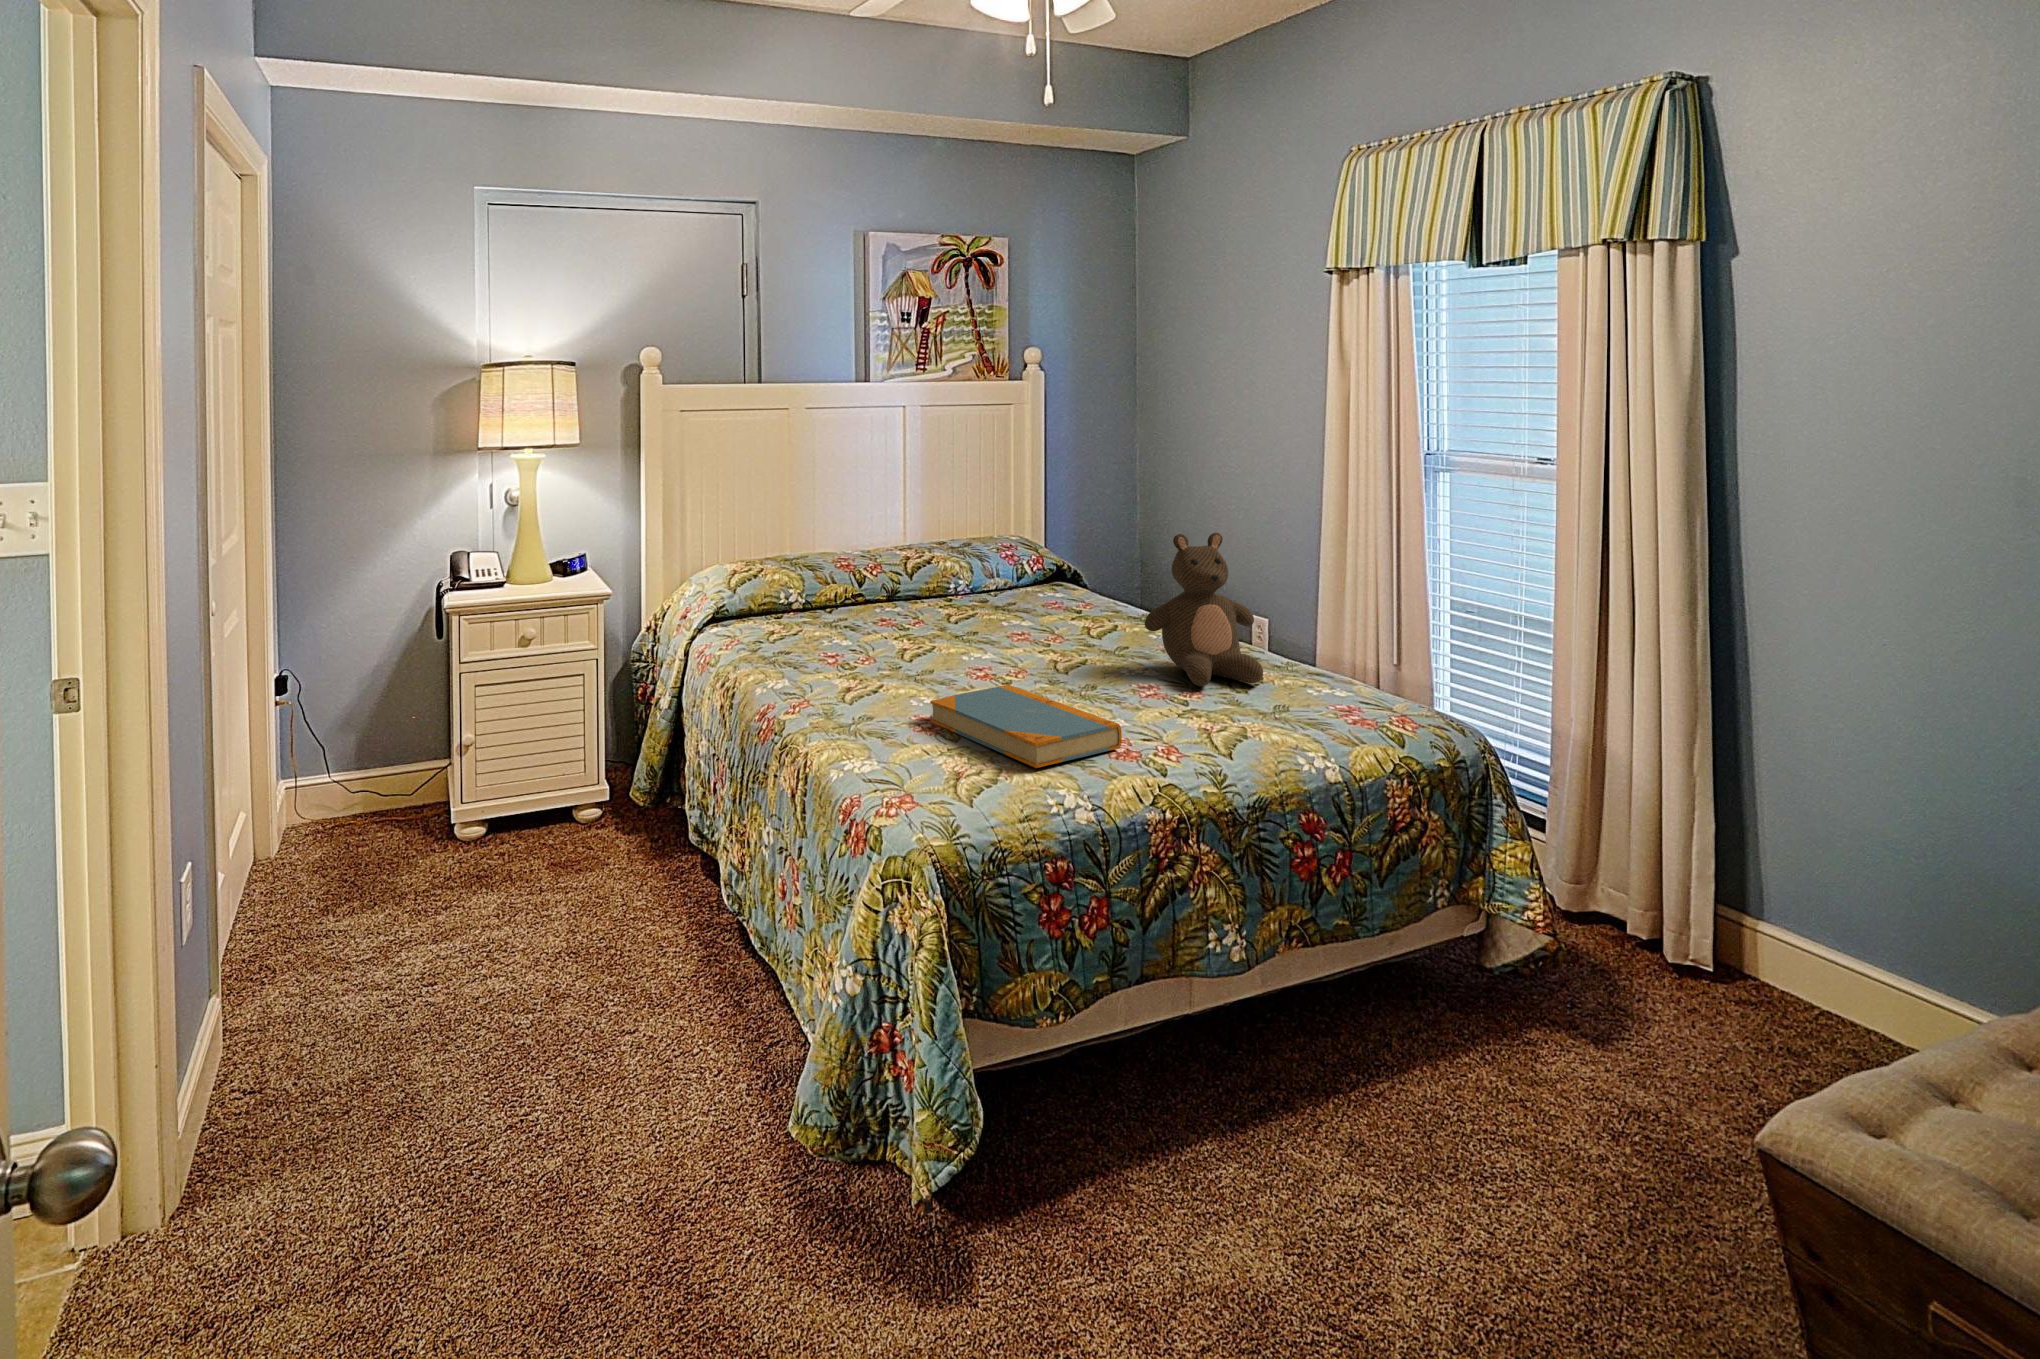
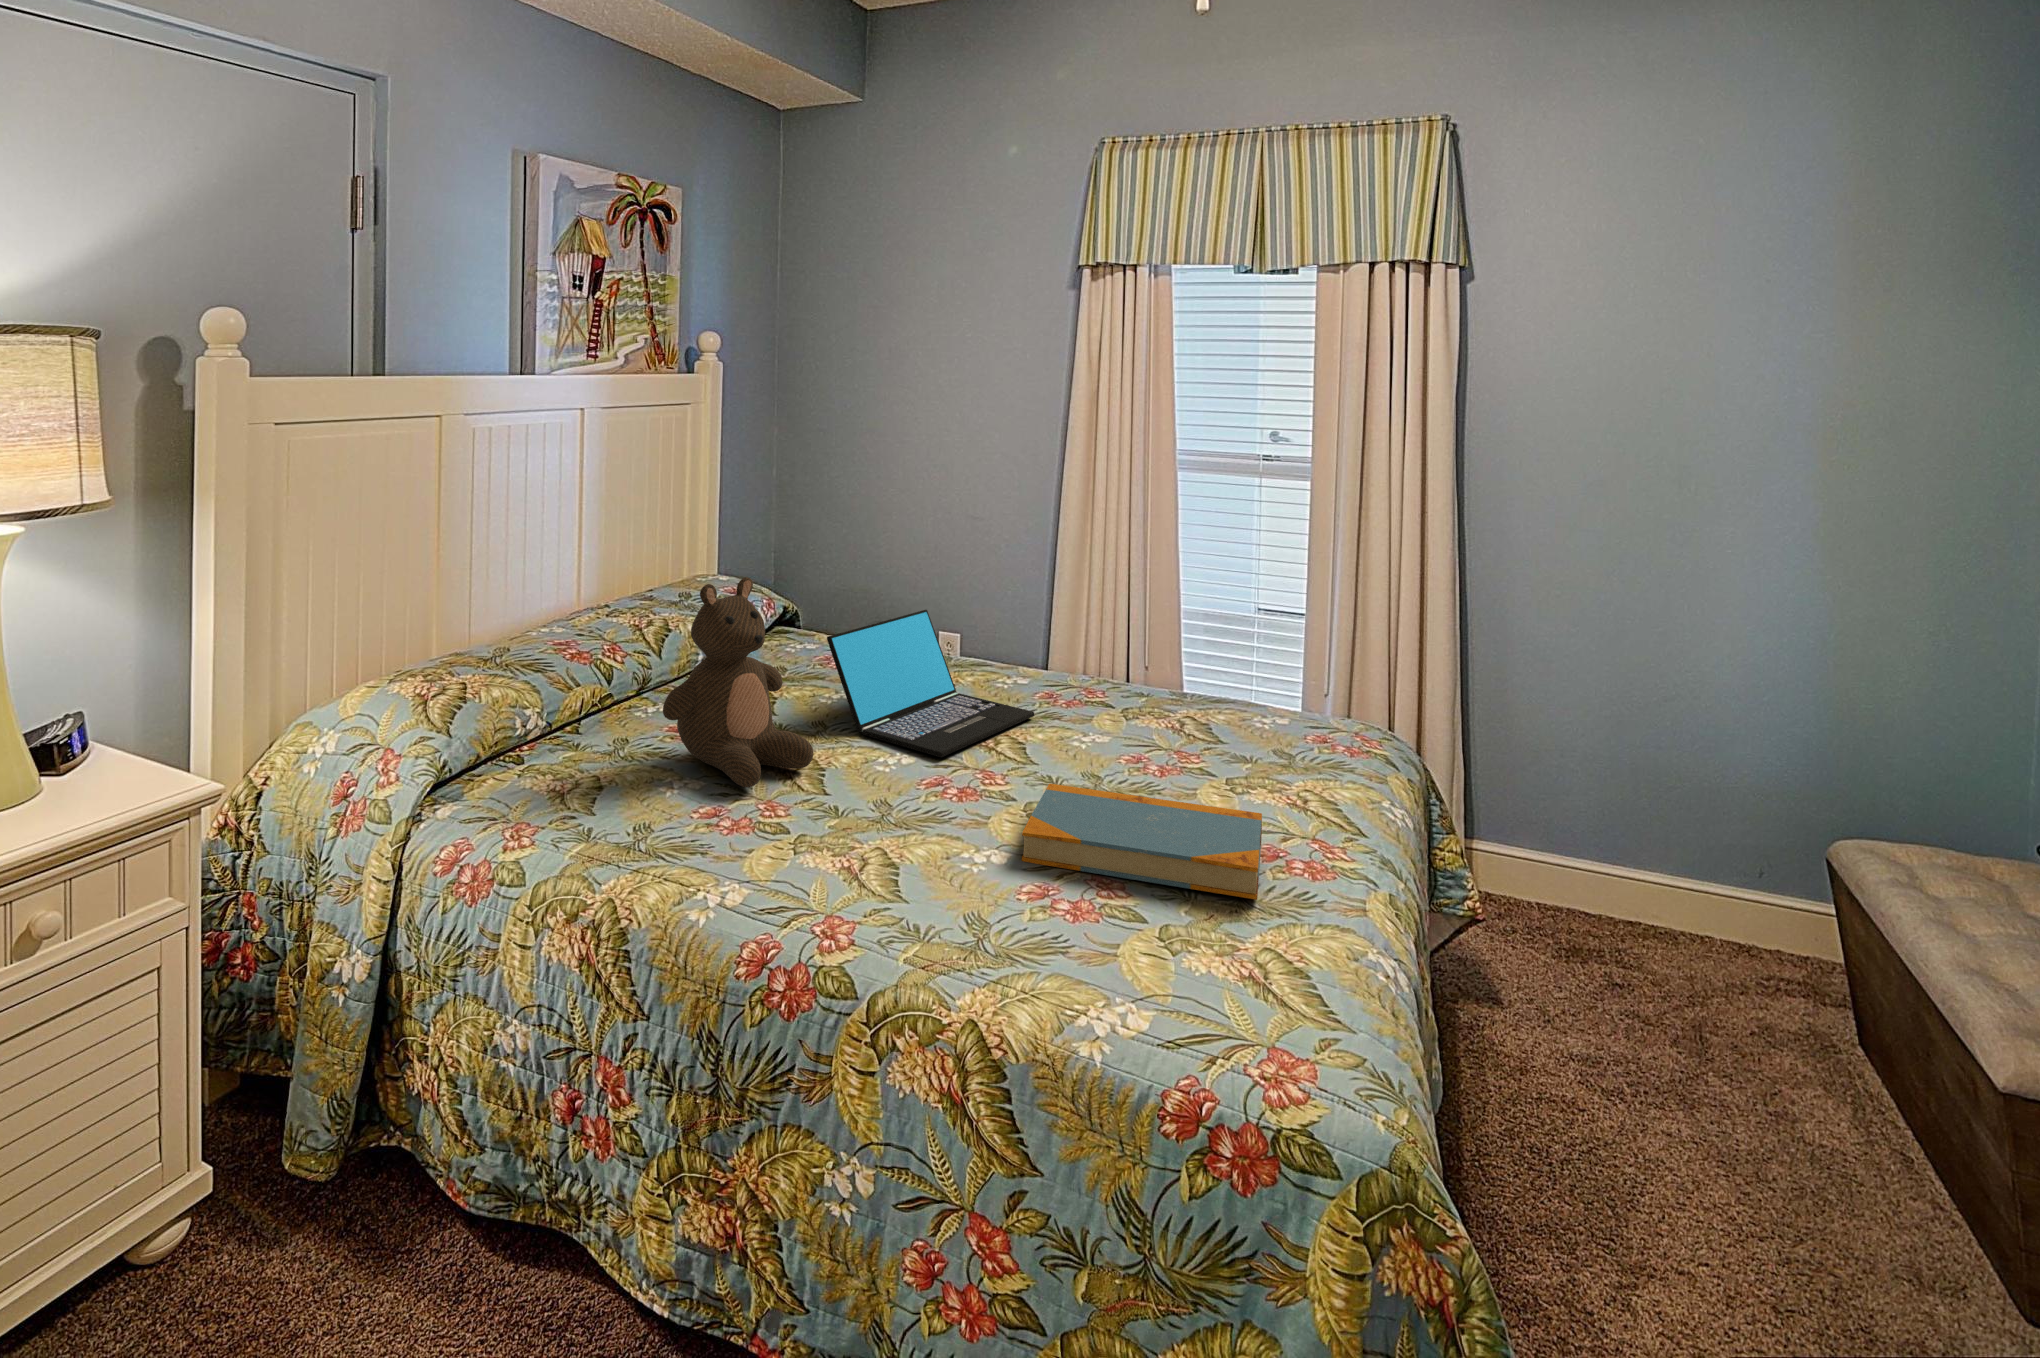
stuffed bear: present [1145,533,1263,686] -> present [663,577,813,787]
laptop: none [956,568,1117,667] -> present [827,610,1034,757]

